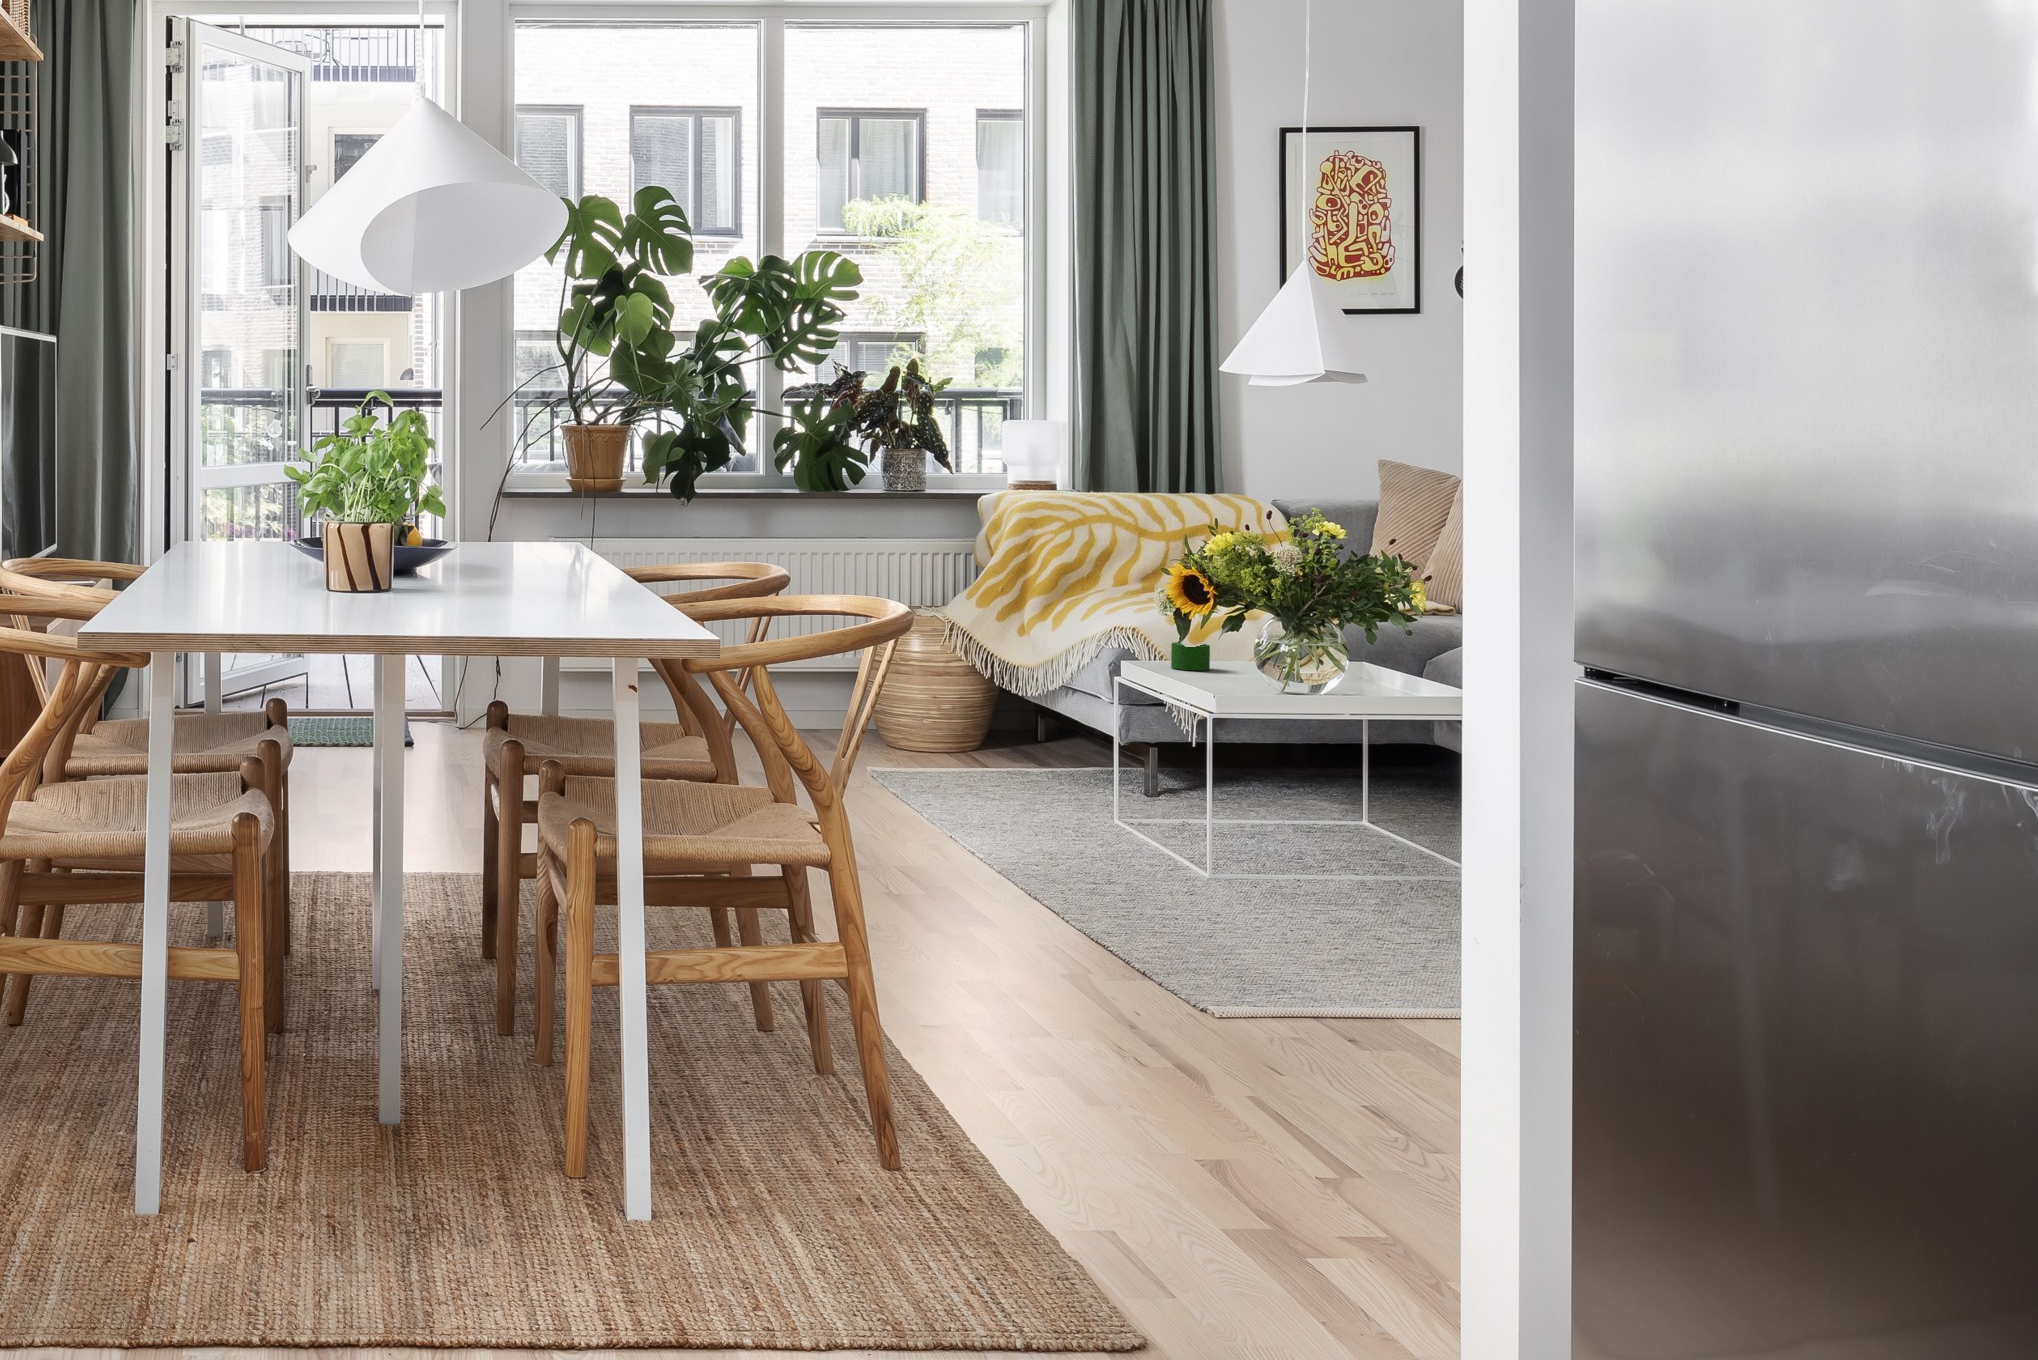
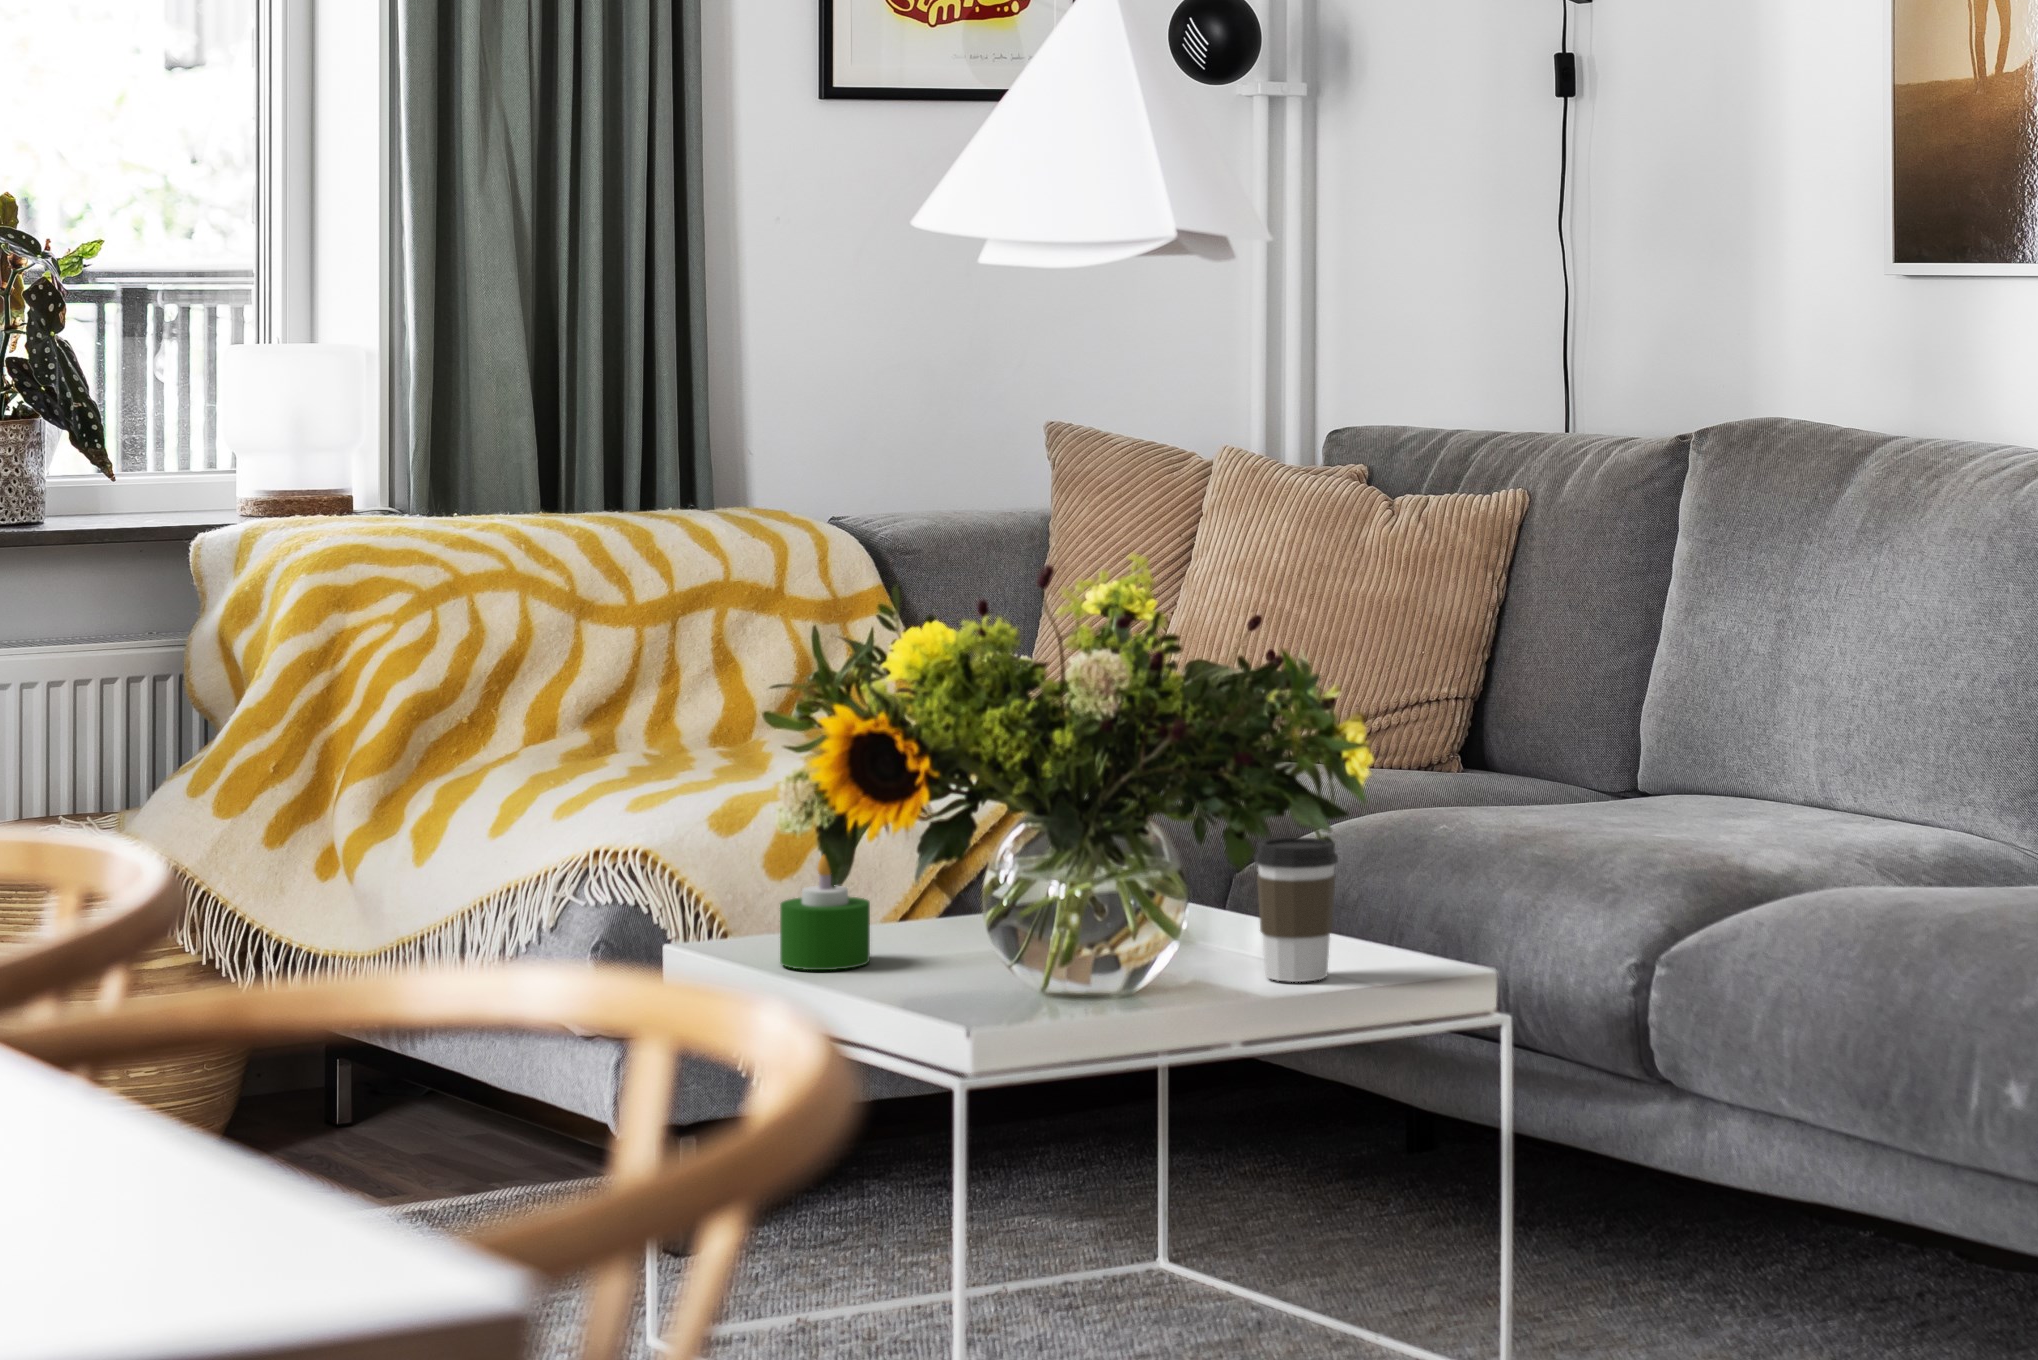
coffee cup: none [1372,633,1411,692] -> present [1254,838,1338,982]

